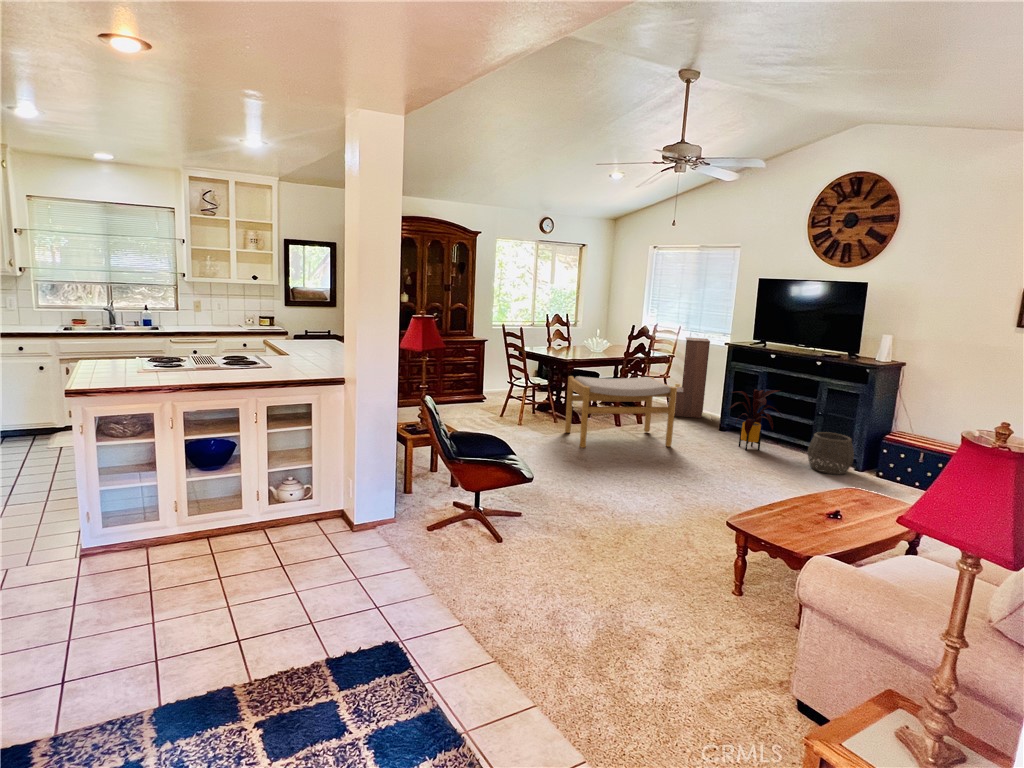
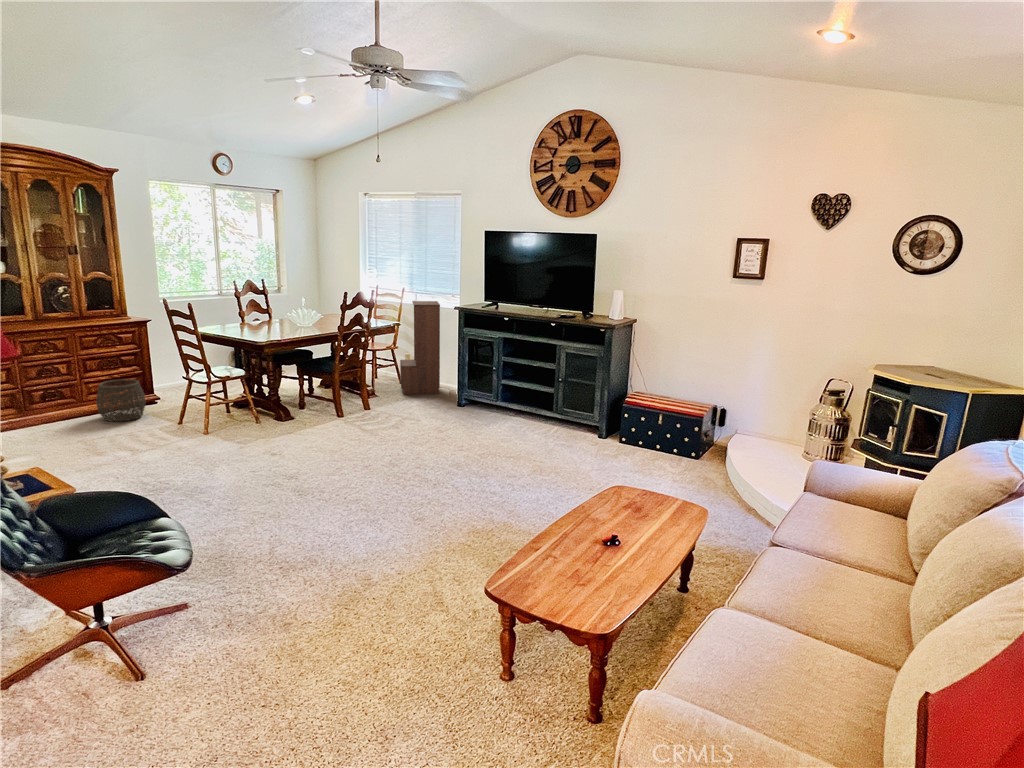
footstool: present [565,376,677,448] -> none [265,354,406,457]
house plant: present [728,389,781,451] -> none [465,357,525,429]
woven basket: present [808,432,854,475] -> present [96,379,145,422]

